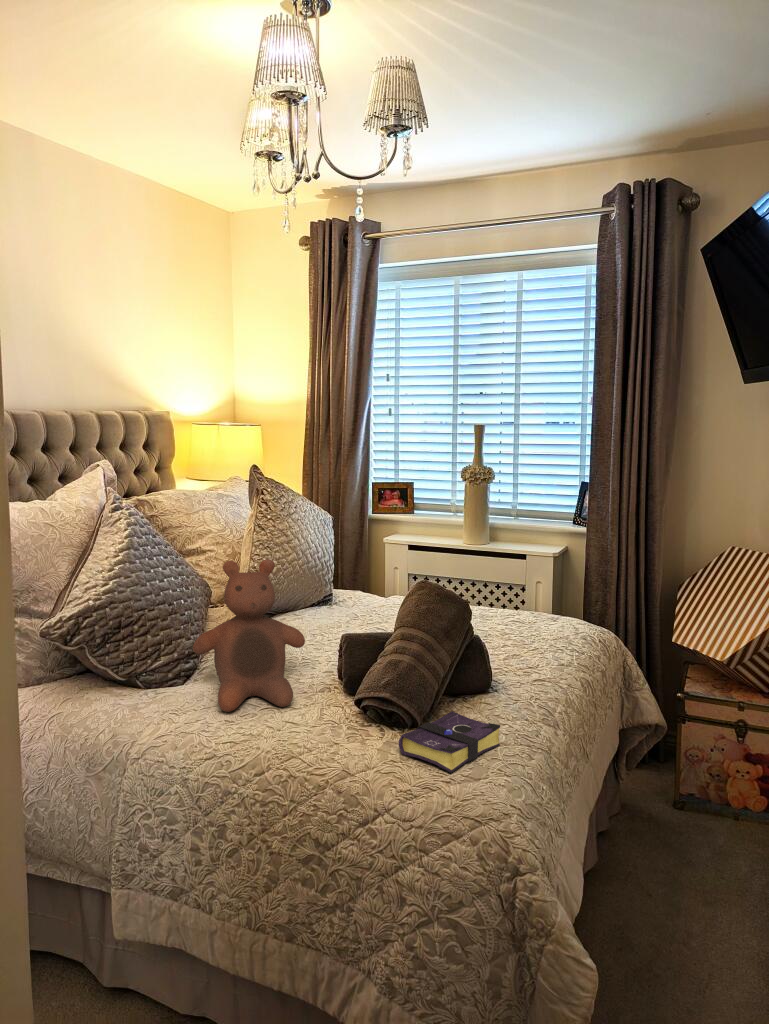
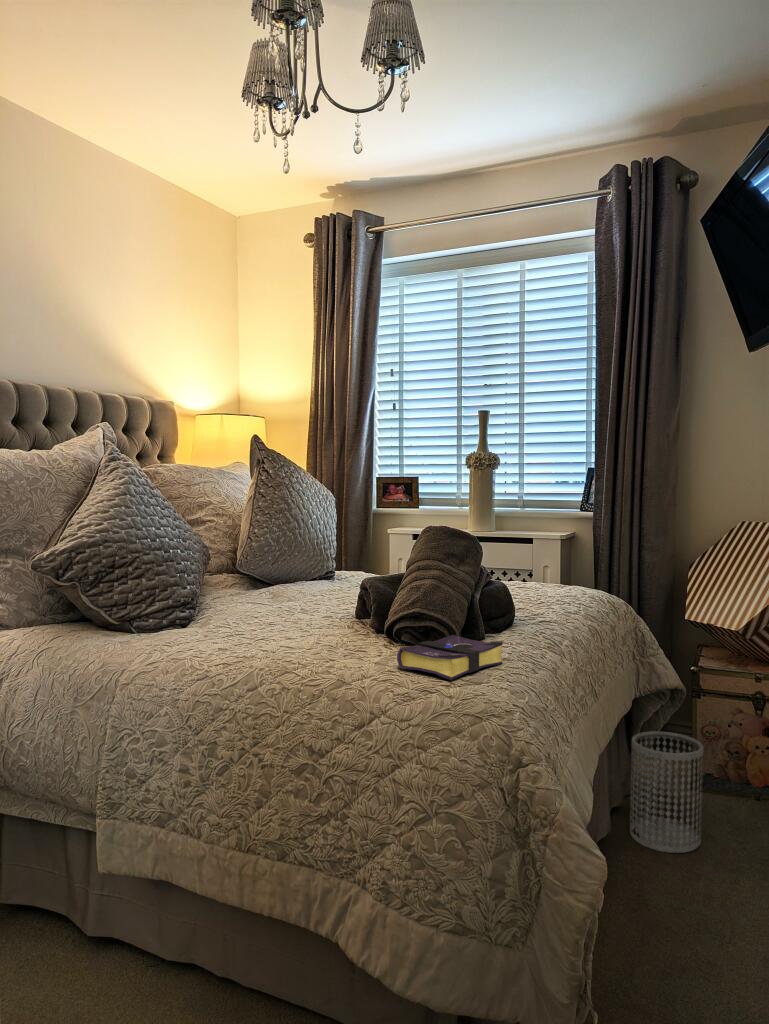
stuffed bear: present [193,559,305,712] -> none [187,494,303,642]
wastebasket: none [615,761,687,880] -> present [630,731,703,853]

